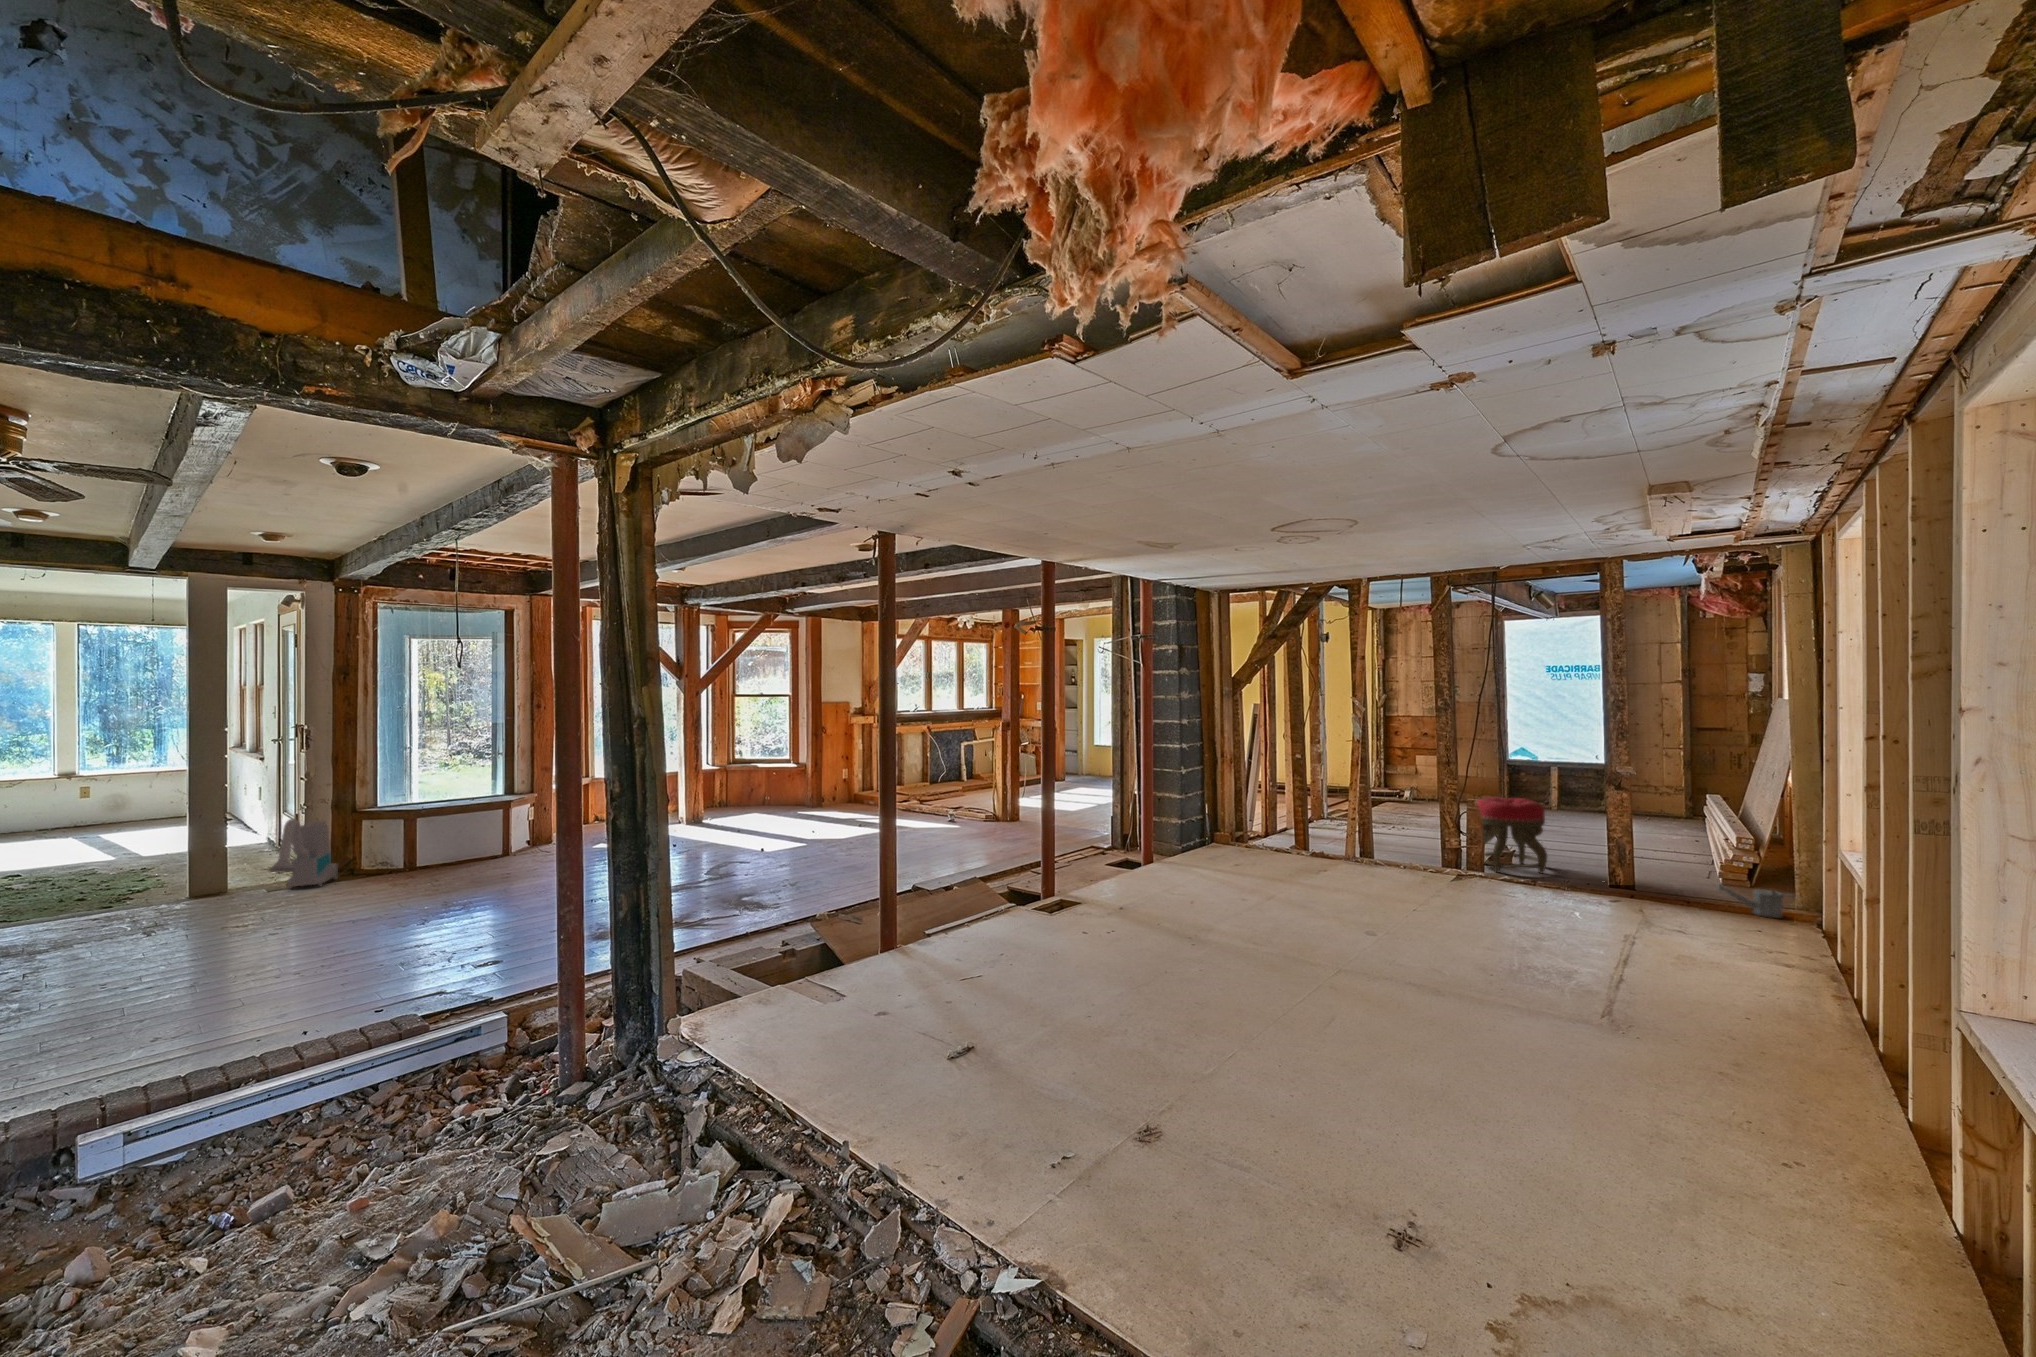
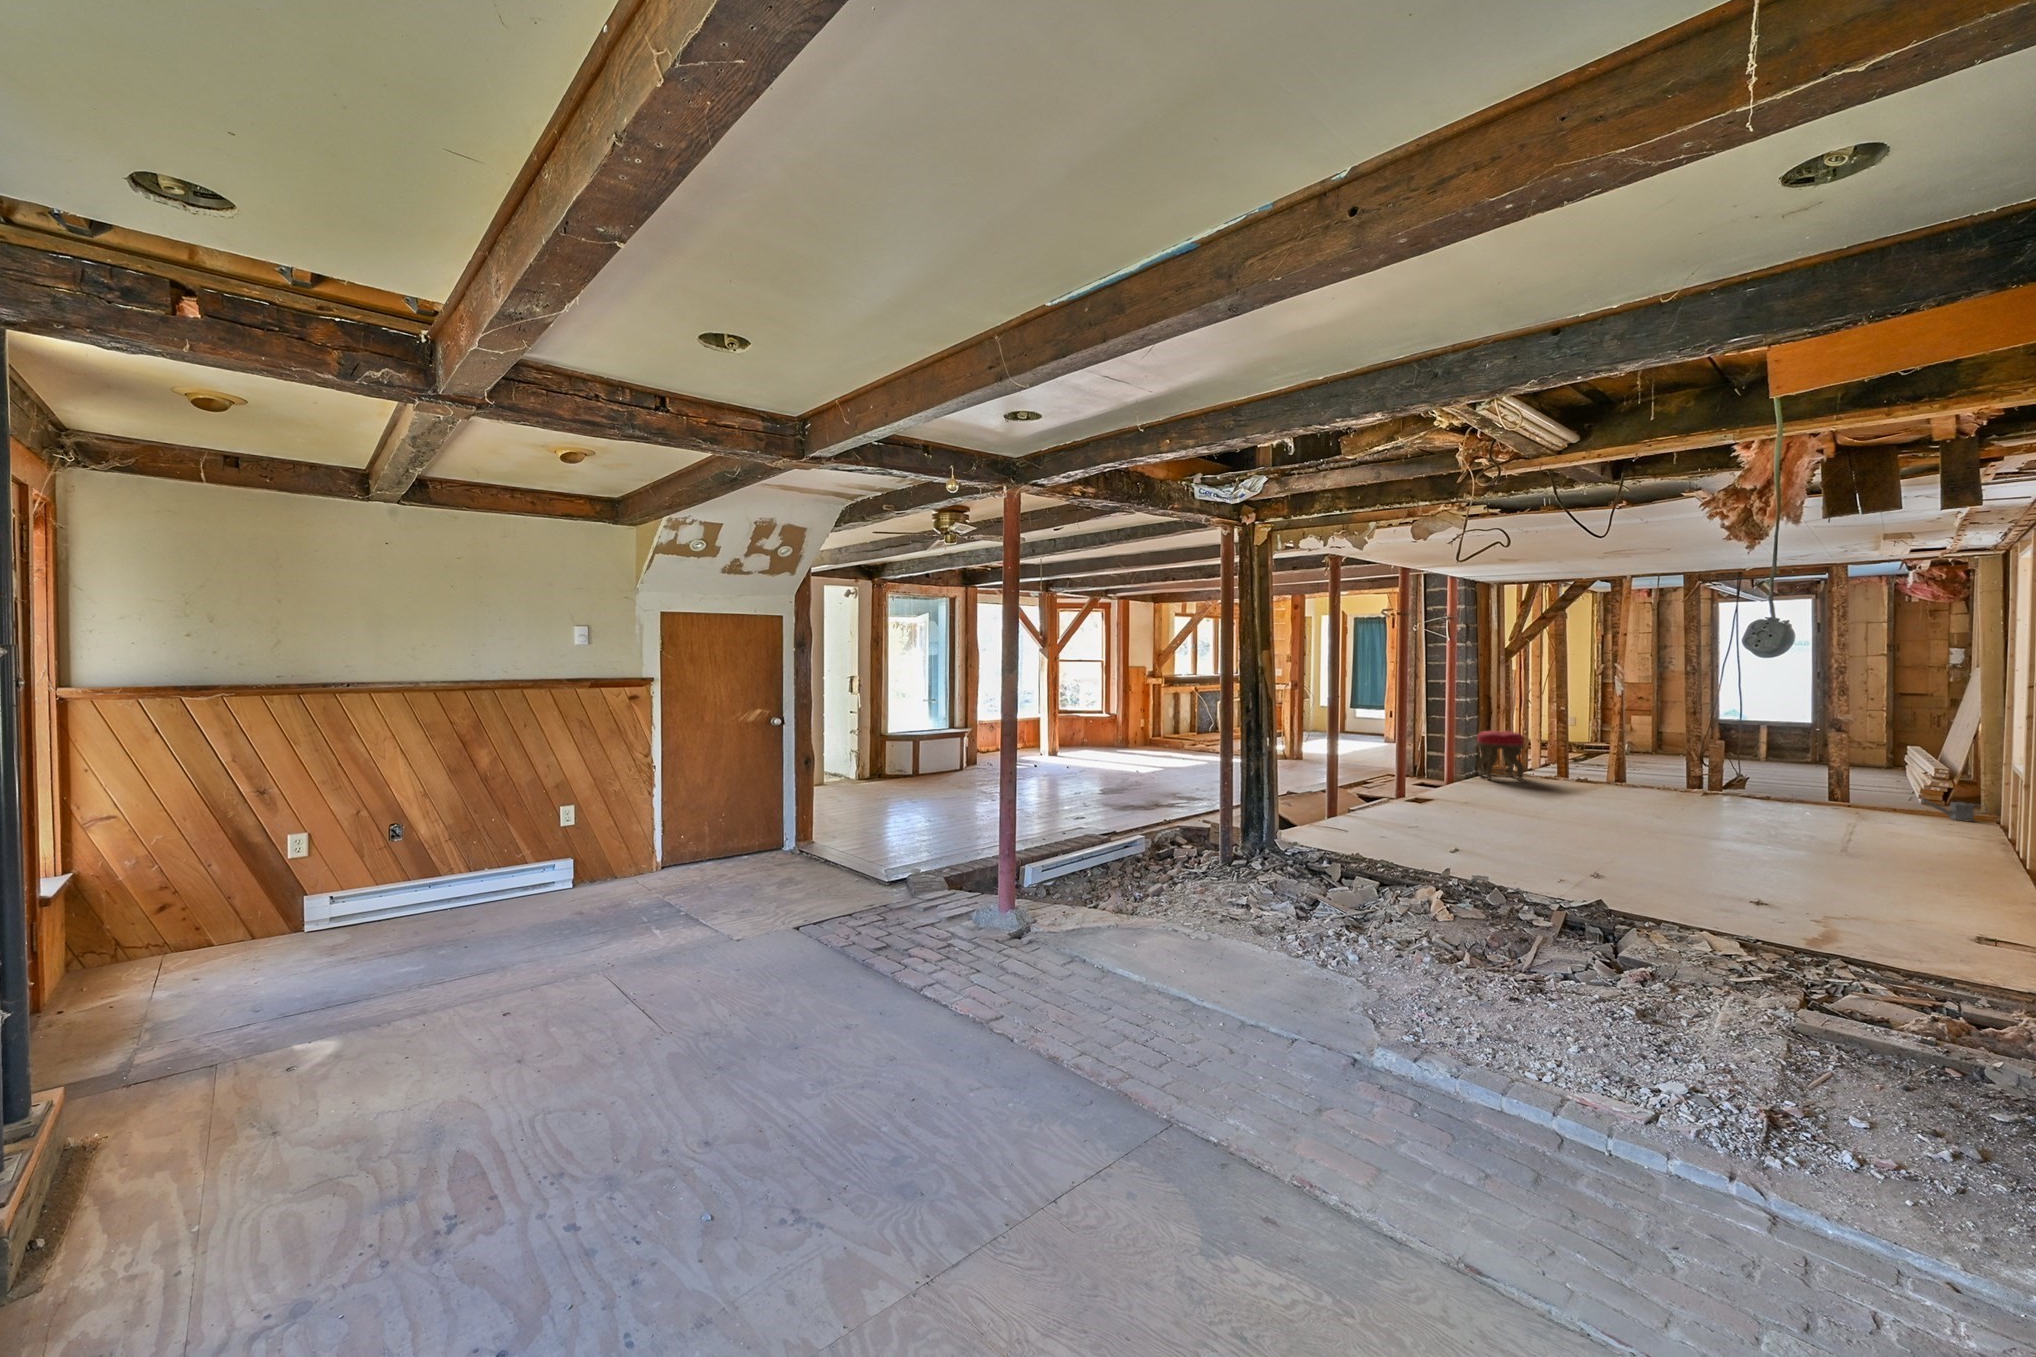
stool: present [1477,797,1547,873] -> present [1477,731,1524,781]
vacuum cleaner: present [269,819,338,889] -> none [866,735,887,782]

